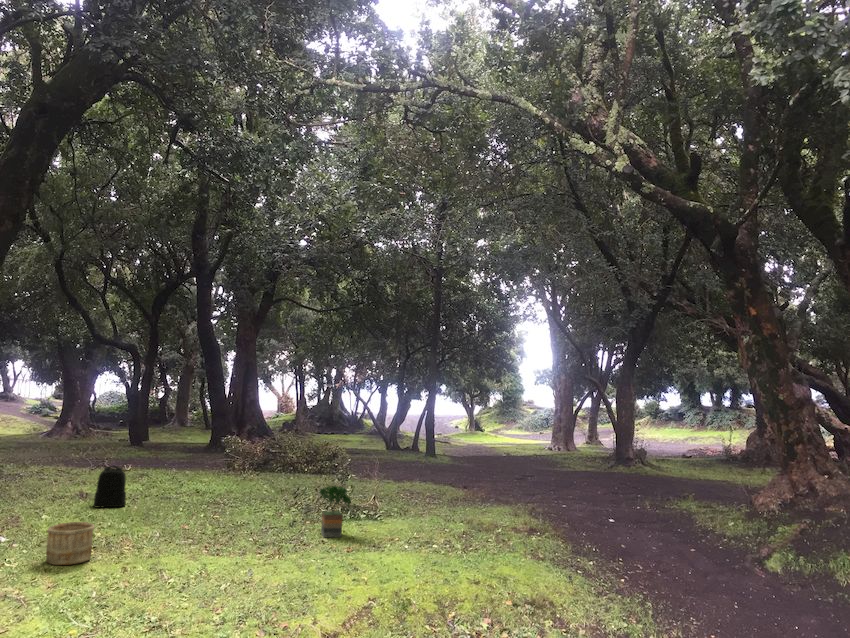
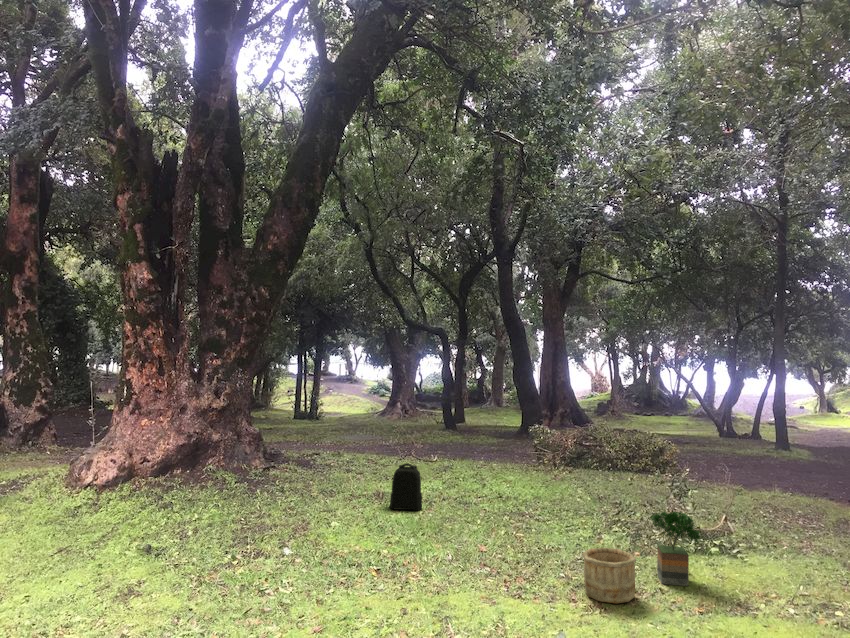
wooden bucket: present [46,522,95,565] -> present [582,548,636,604]

